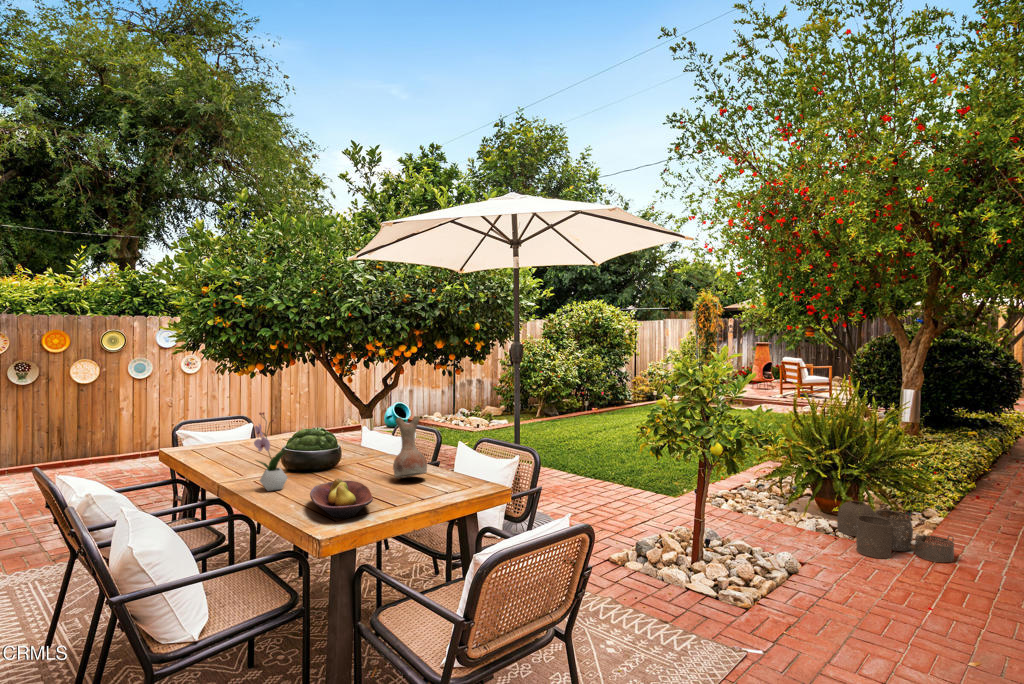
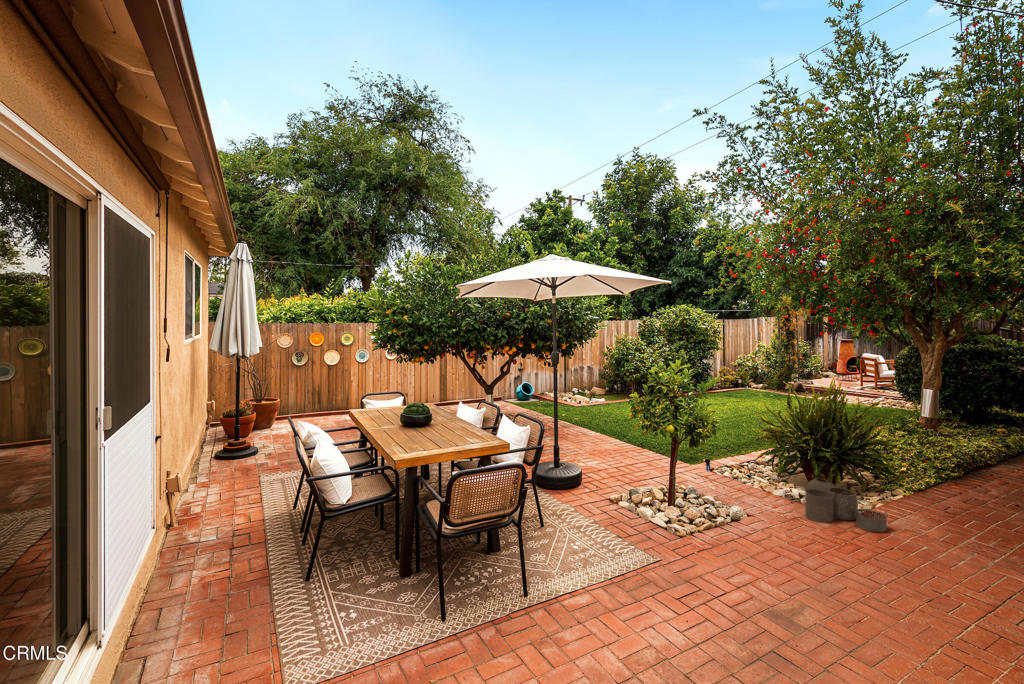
flower arrangement: present [254,412,288,491] -> none [386,392,403,434]
vase: present [393,416,427,478] -> none [458,397,477,432]
fruit bowl: present [310,478,373,518] -> none [404,430,436,450]

